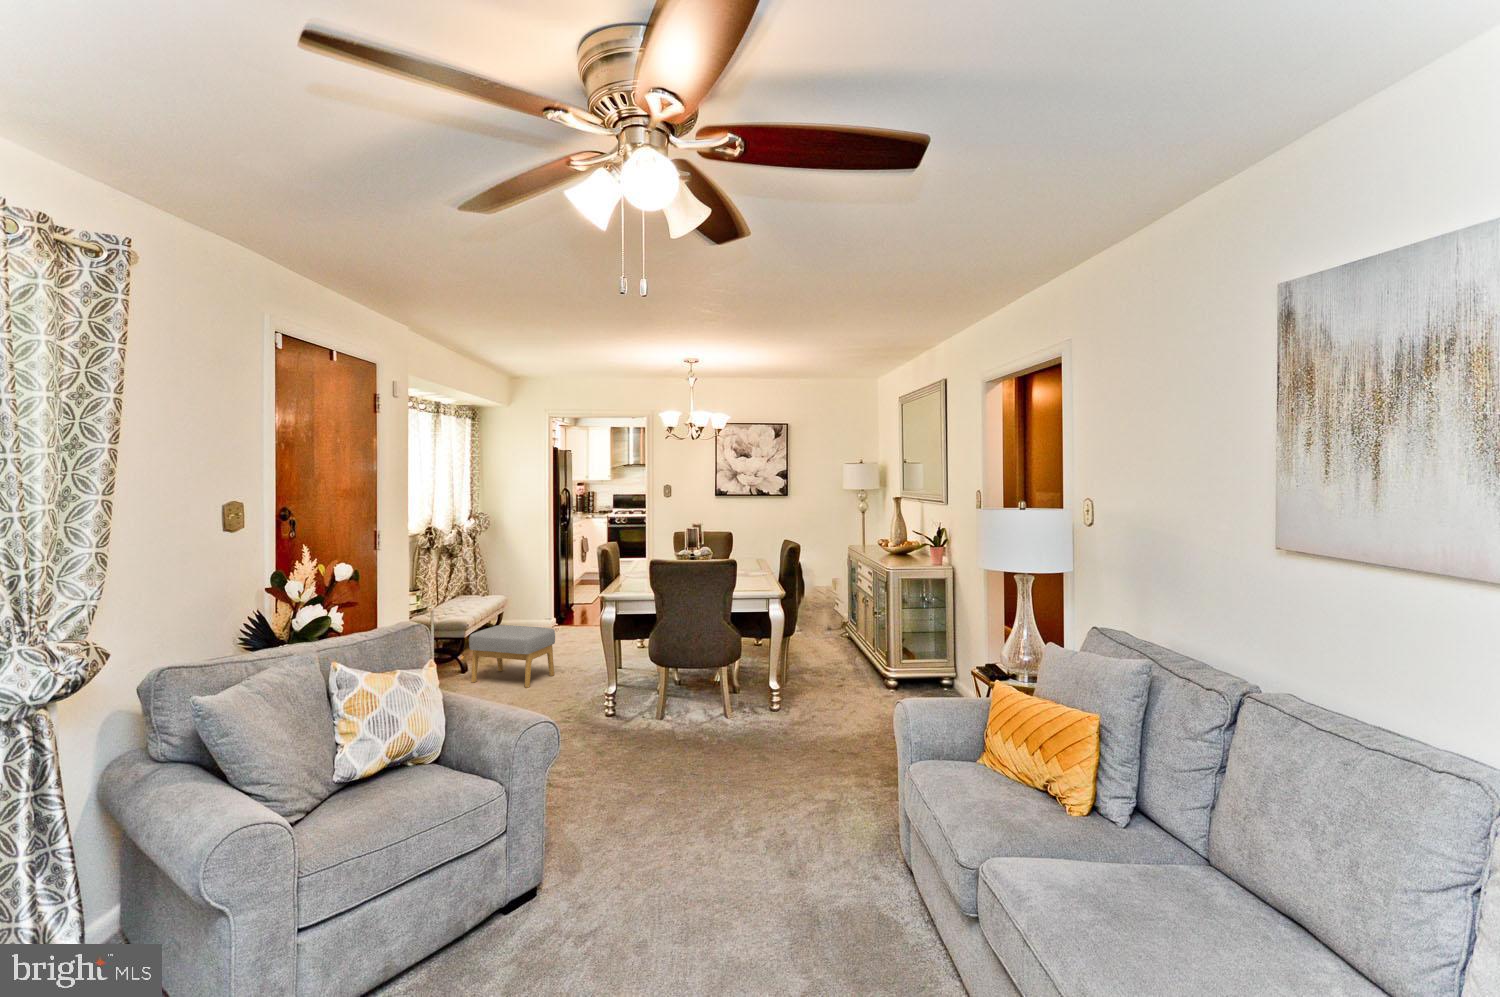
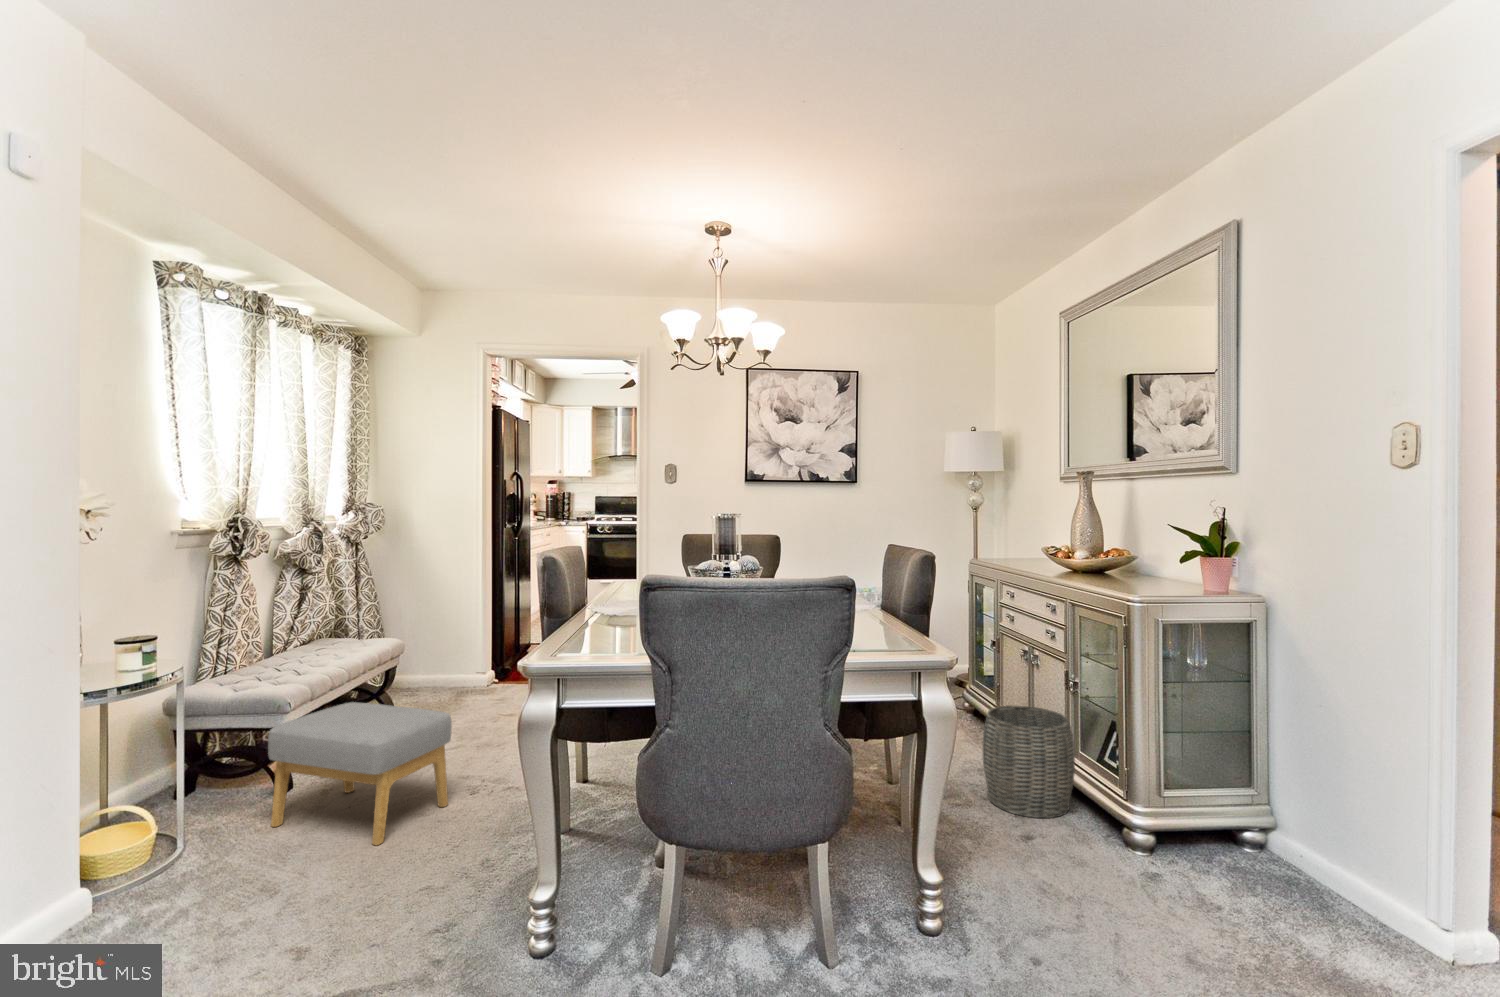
woven basket: none [828,626,872,678] -> present [983,705,1075,818]

